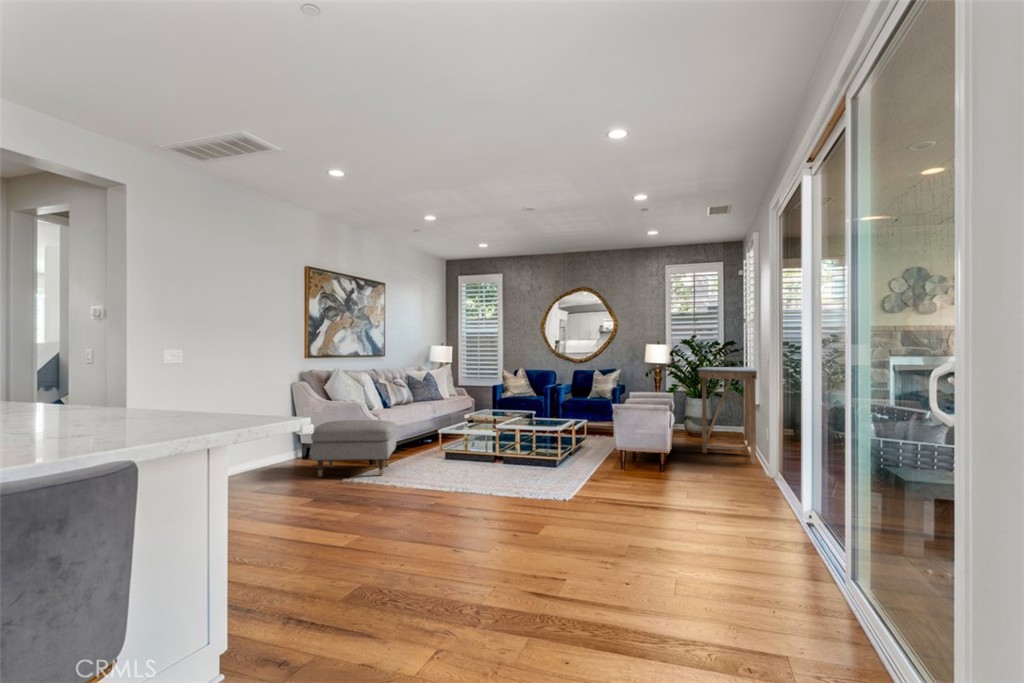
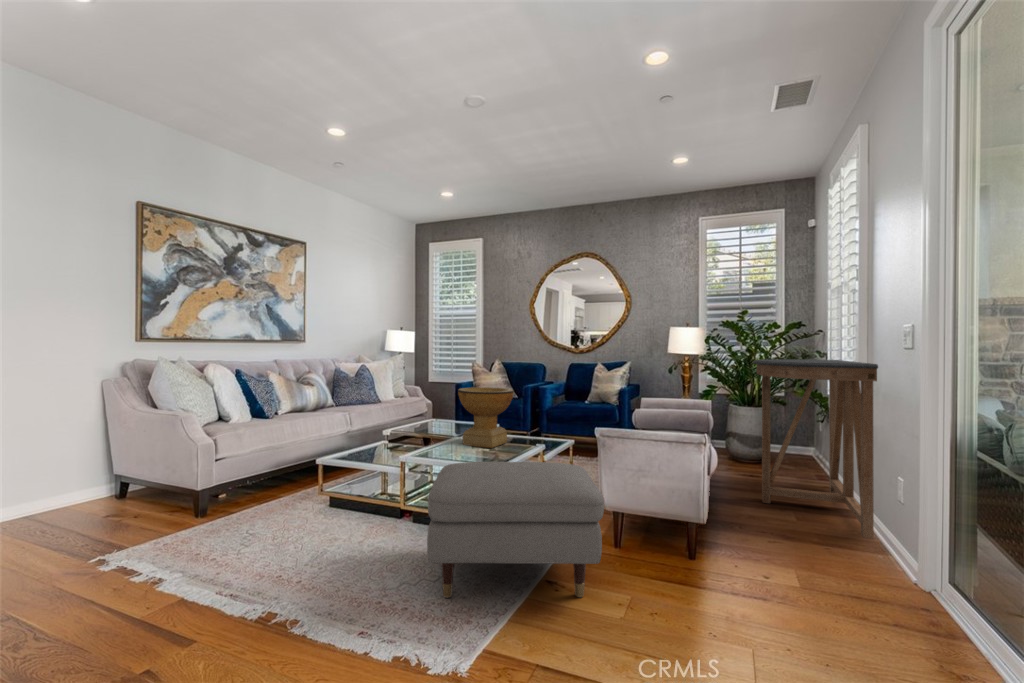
decorative bowl: none [516,387,551,424] -> present [458,387,514,448]
ottoman: present [310,420,398,477] -> present [427,462,604,598]

